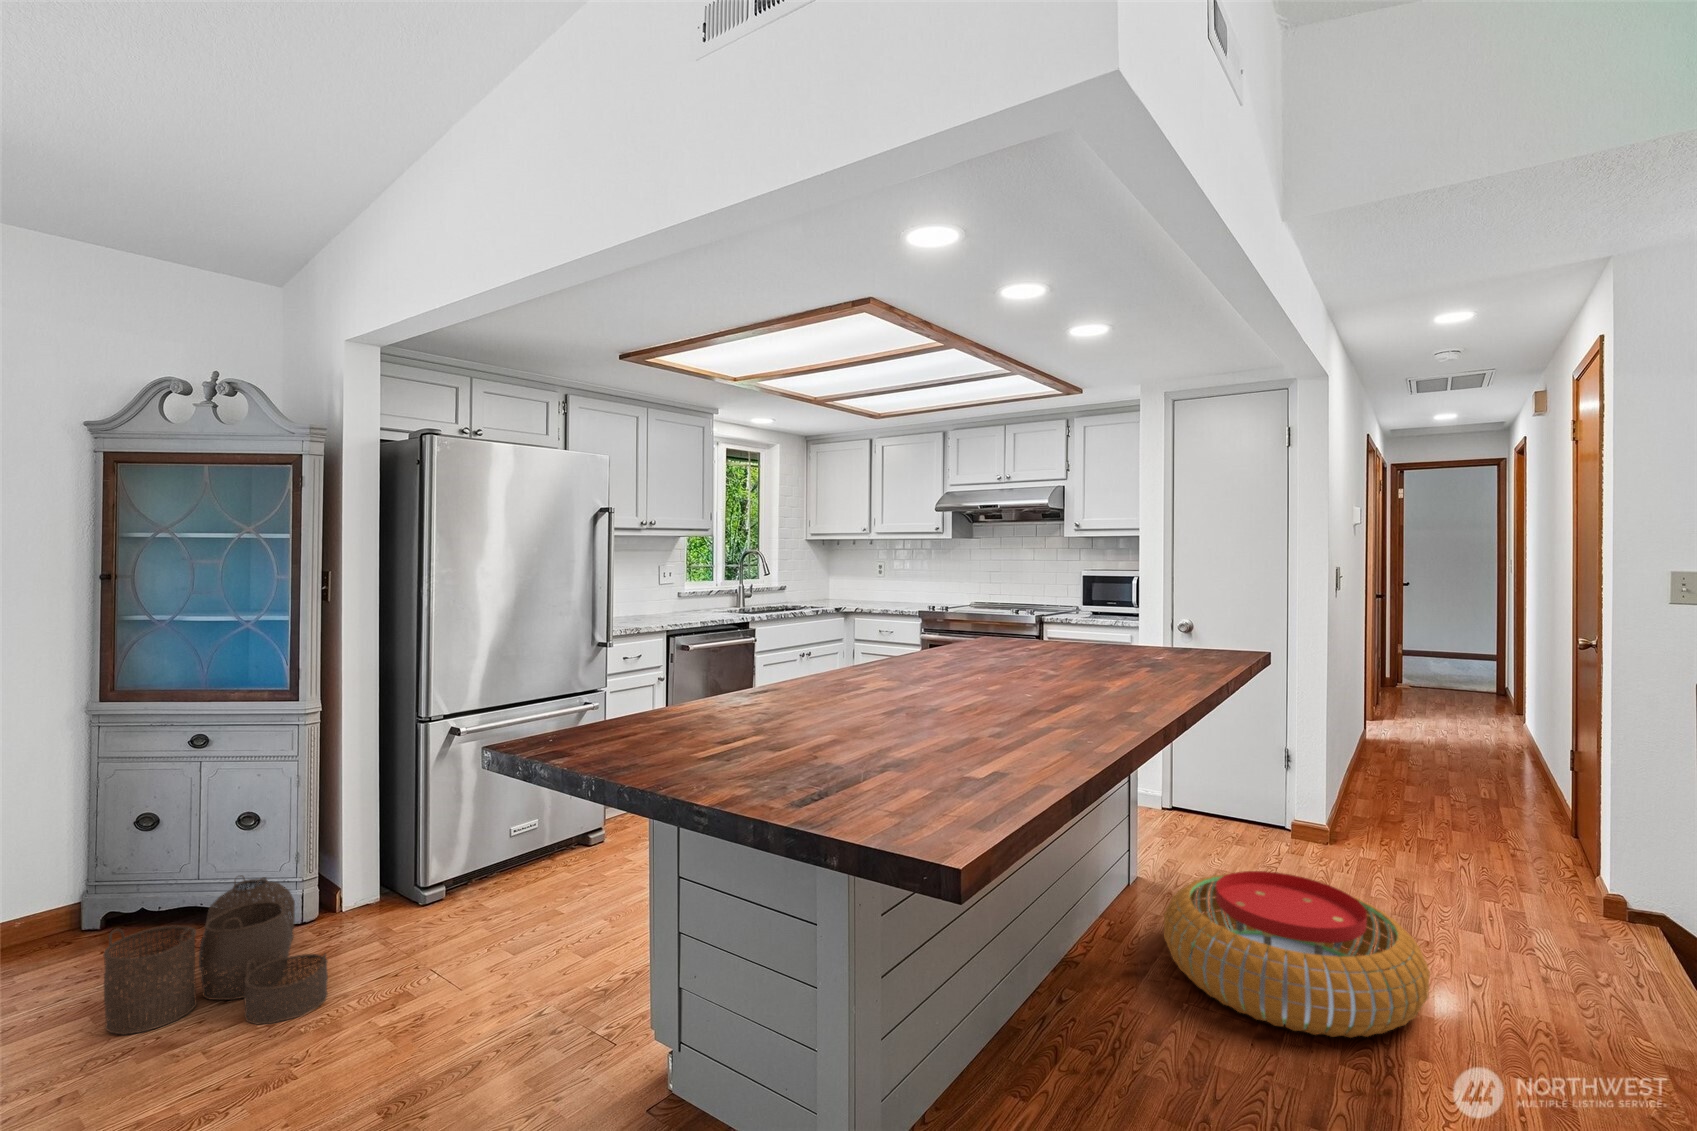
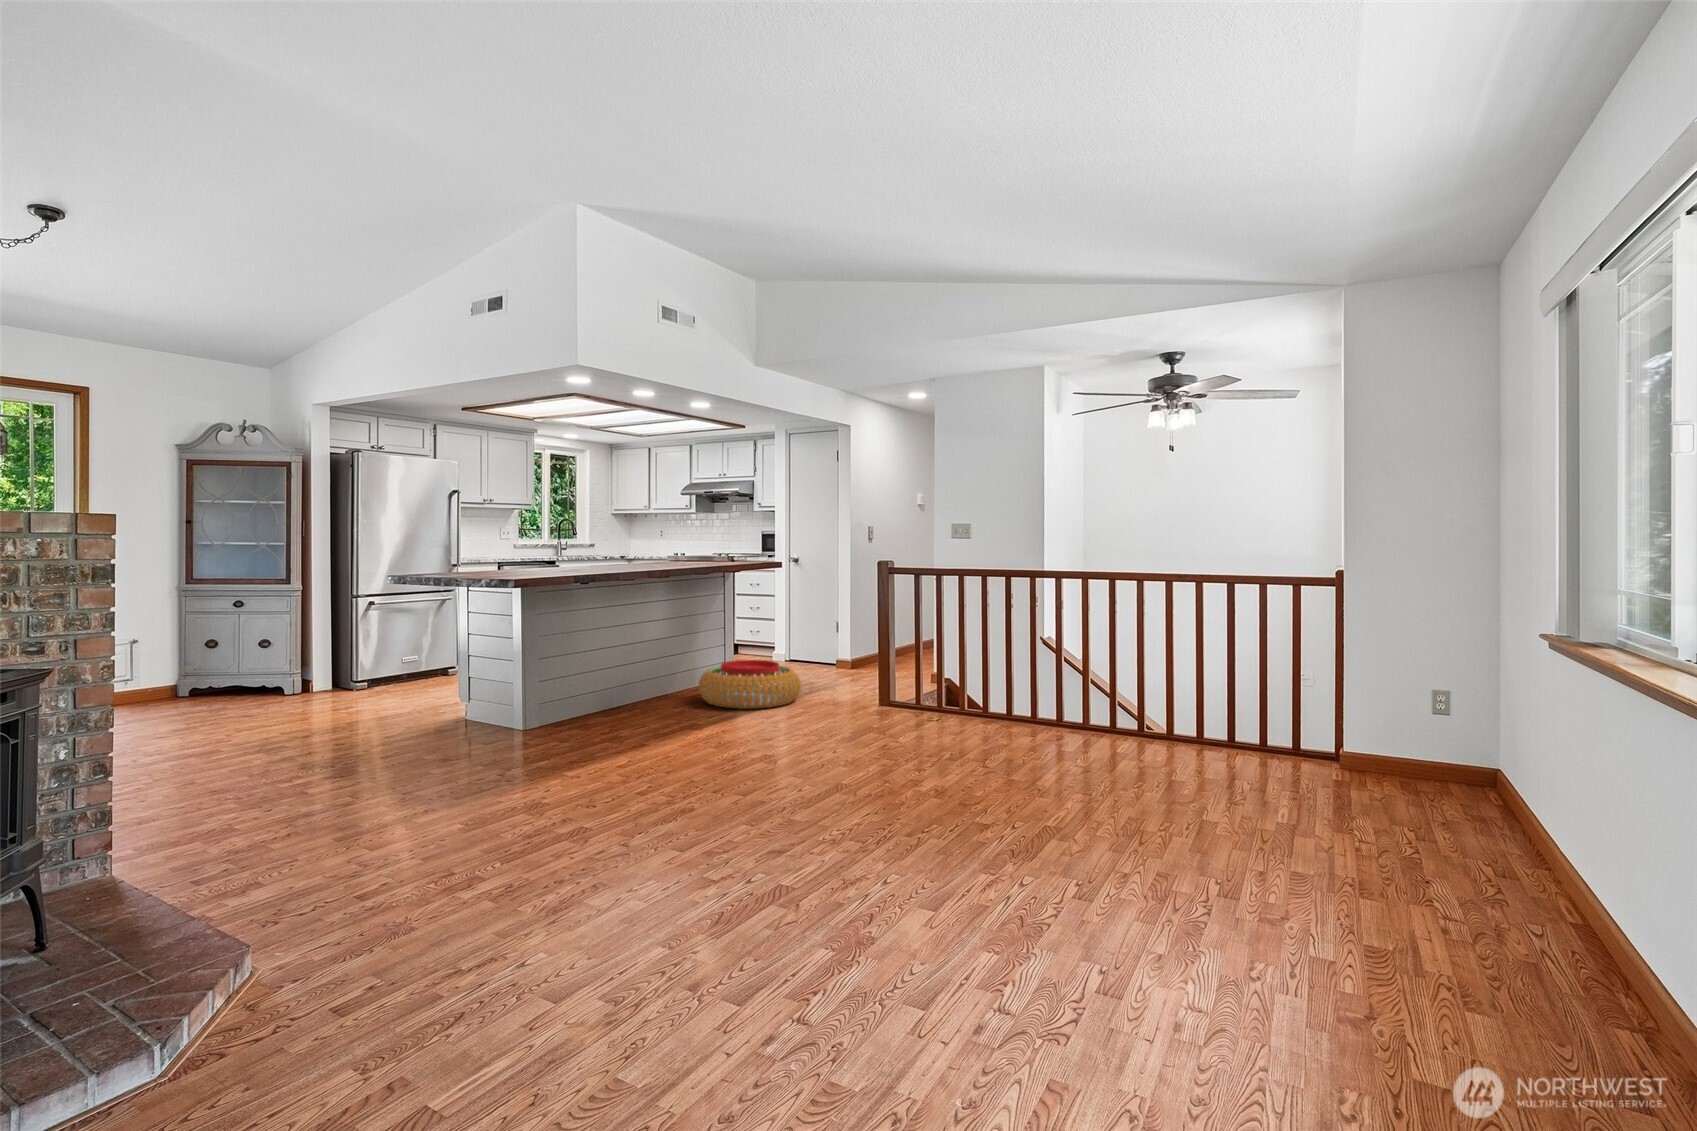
woven basket: present [104,876,328,1035] -> none [214,665,312,714]

